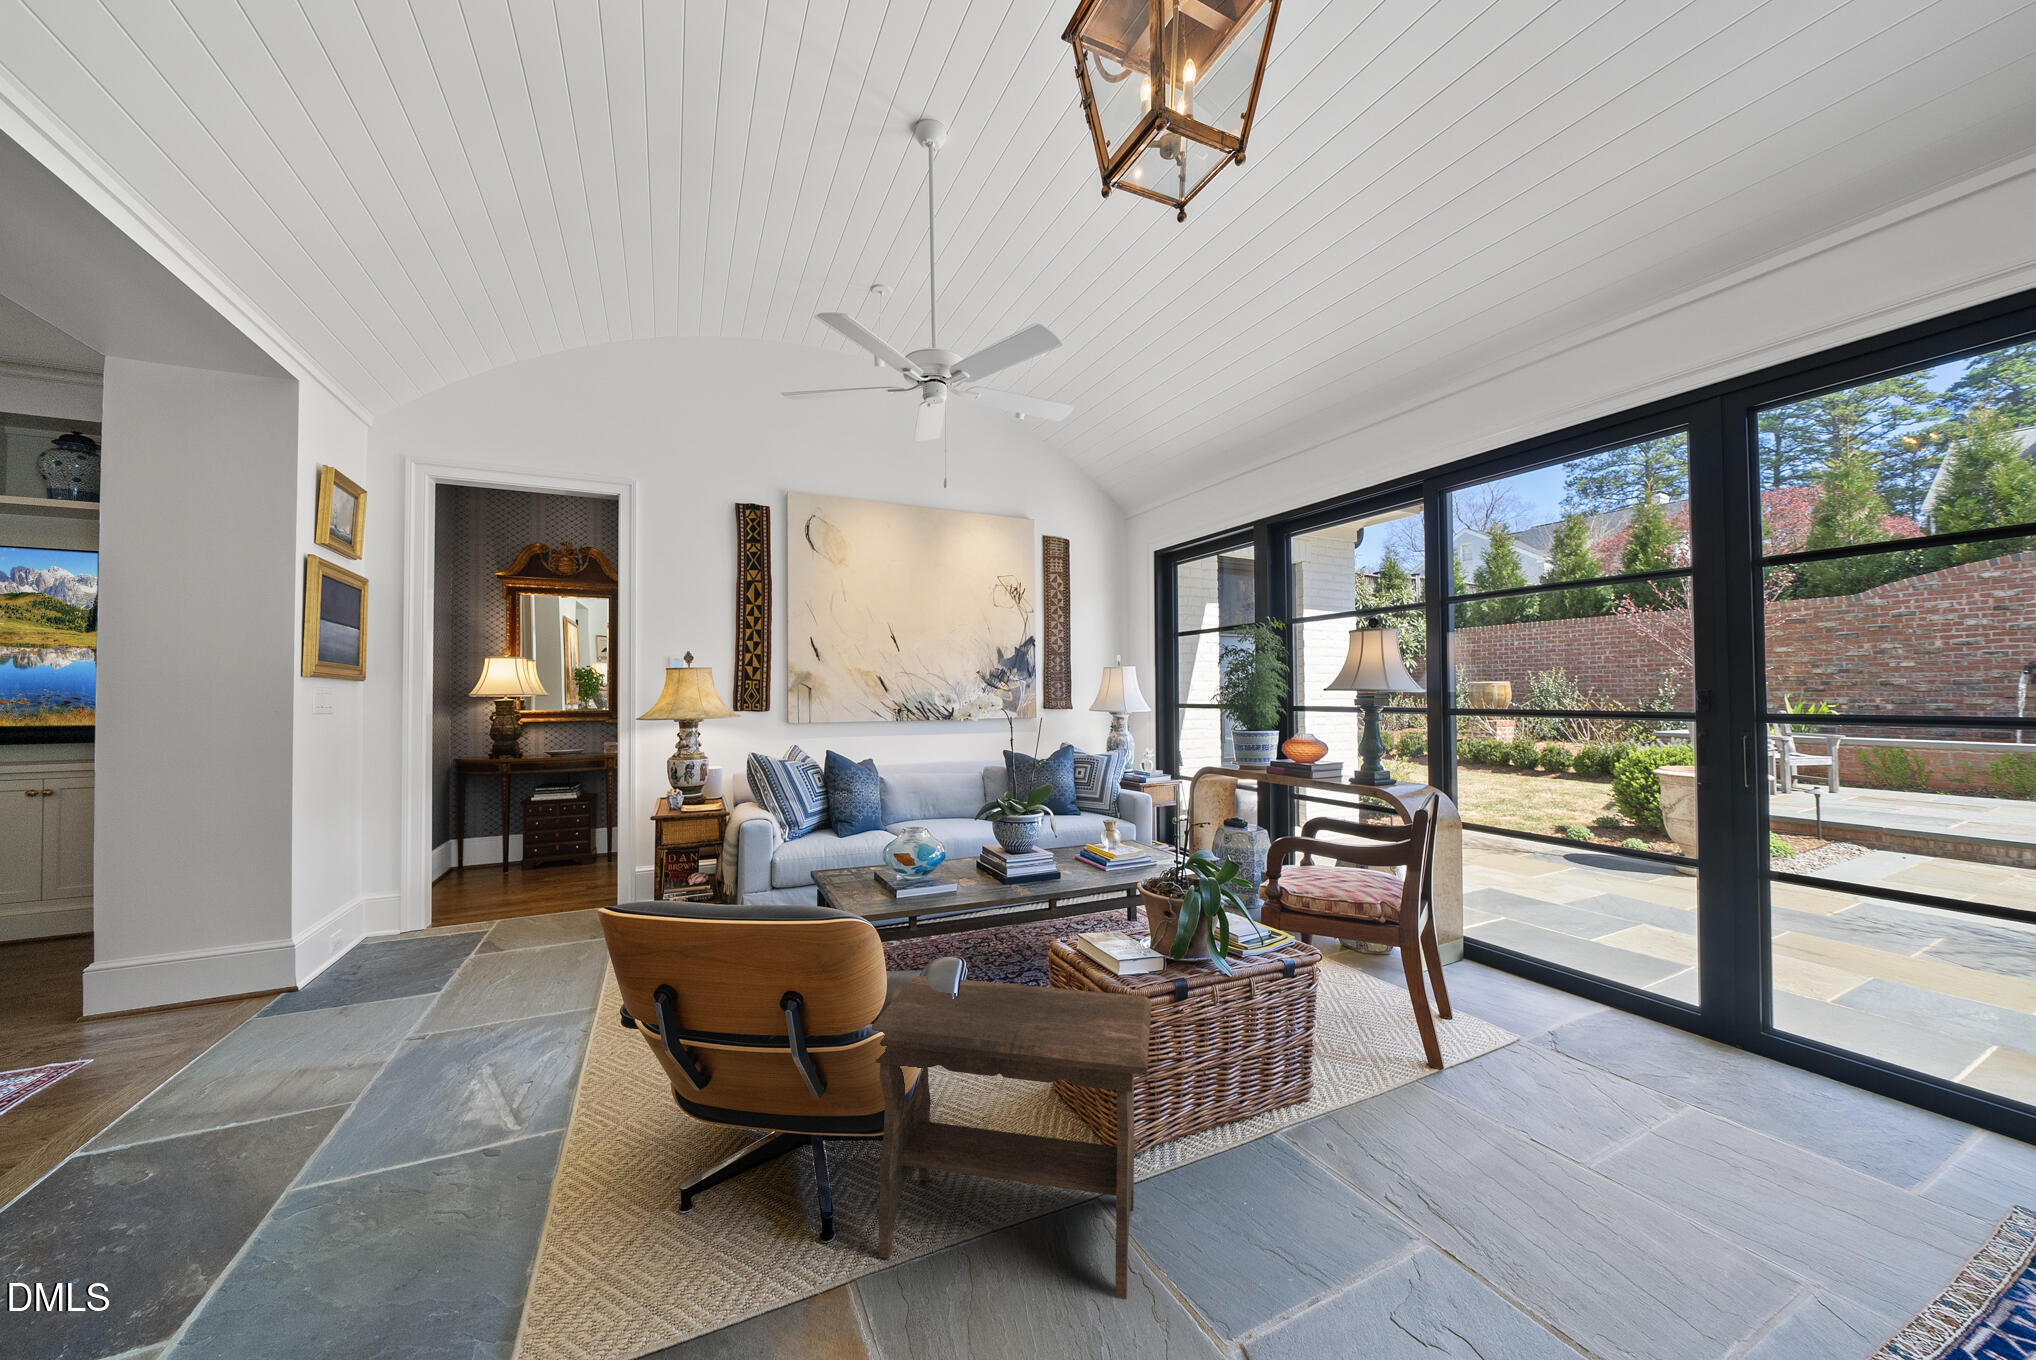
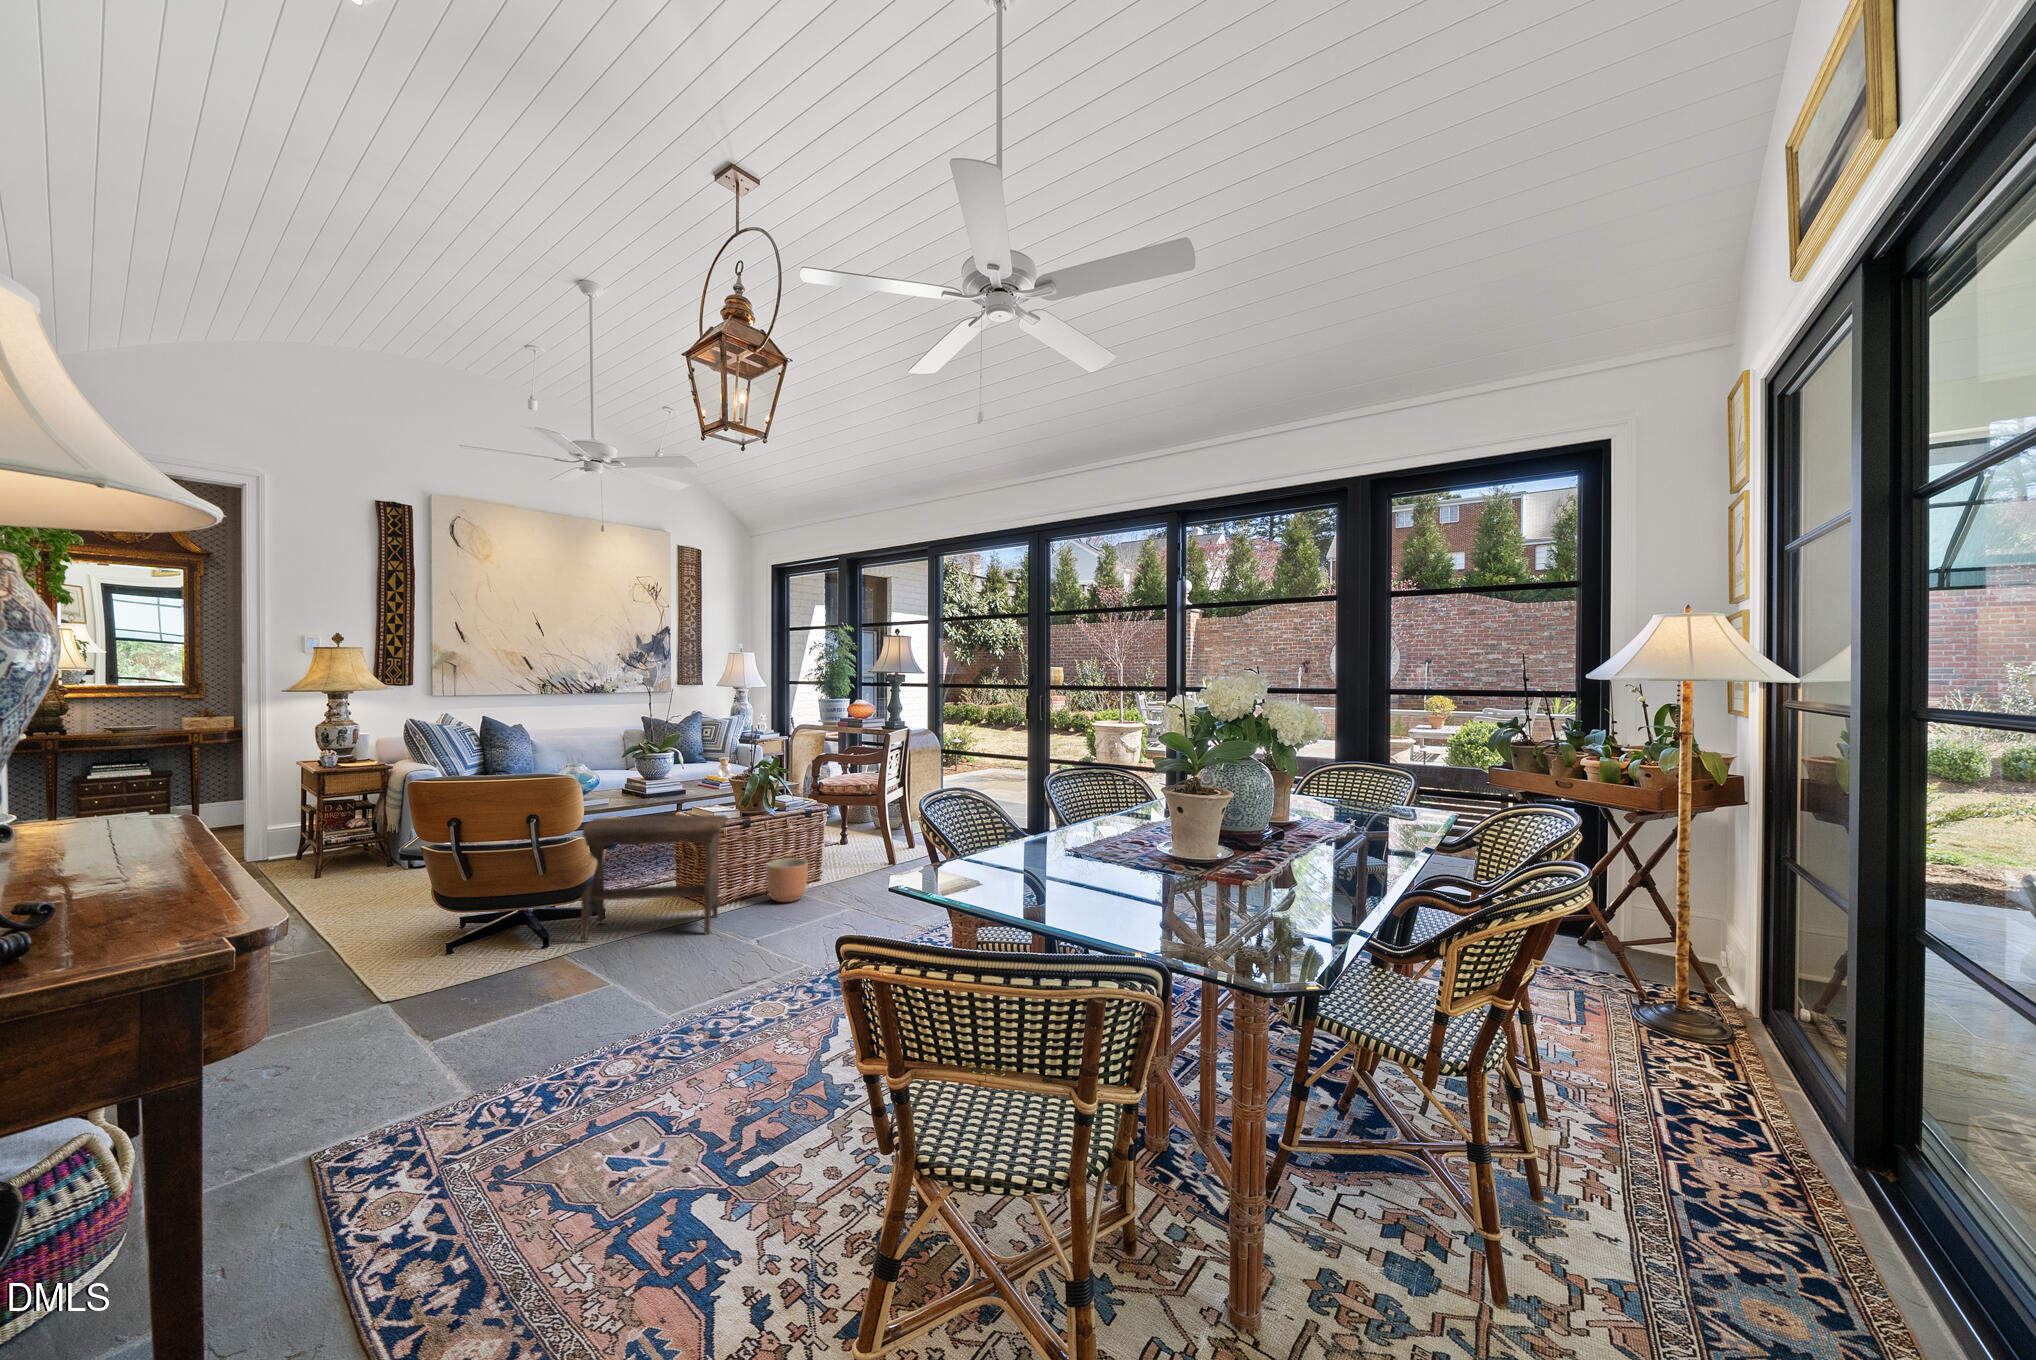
planter: none [1219,1069,1304,1179] -> present [766,858,808,902]

